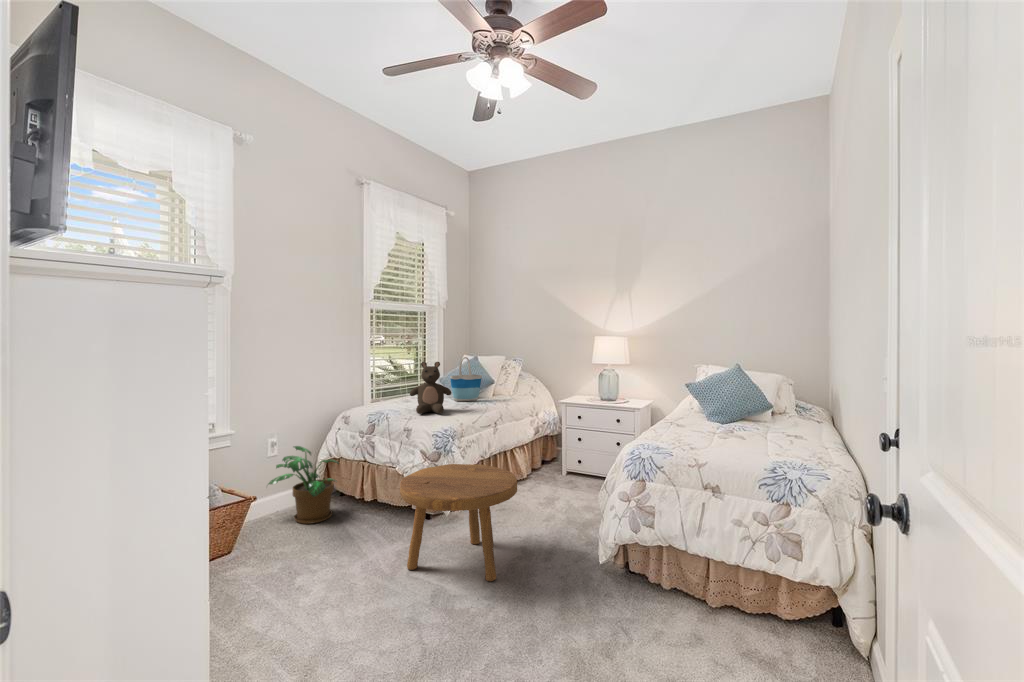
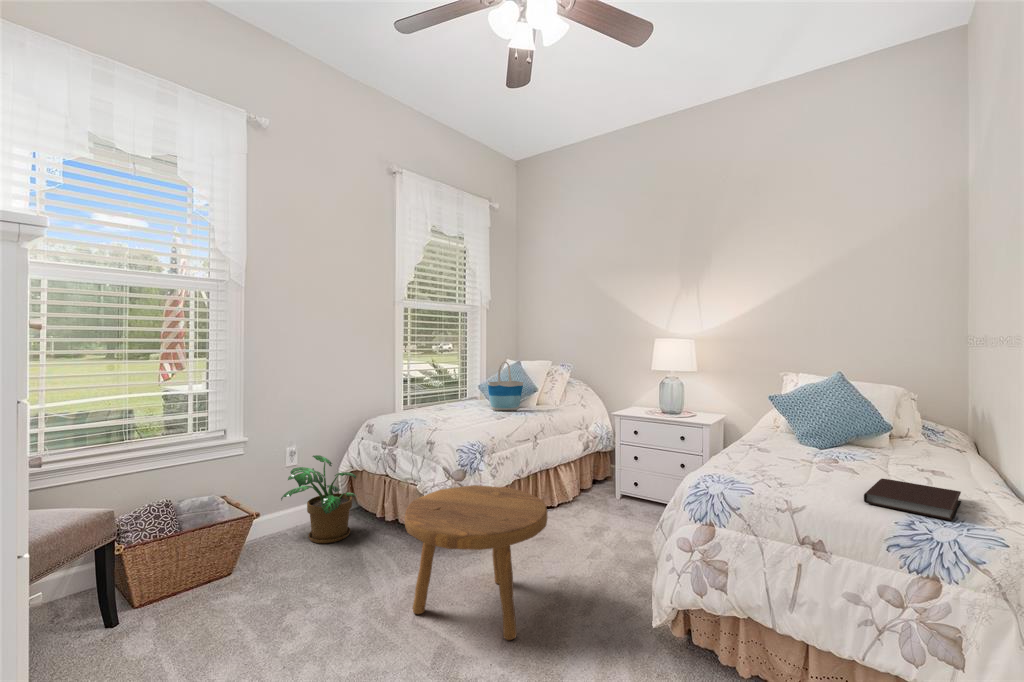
stuffed bear: present [410,362,451,414] -> none [439,365,485,424]
notebook: none [747,442,809,466] -> present [864,479,961,521]

